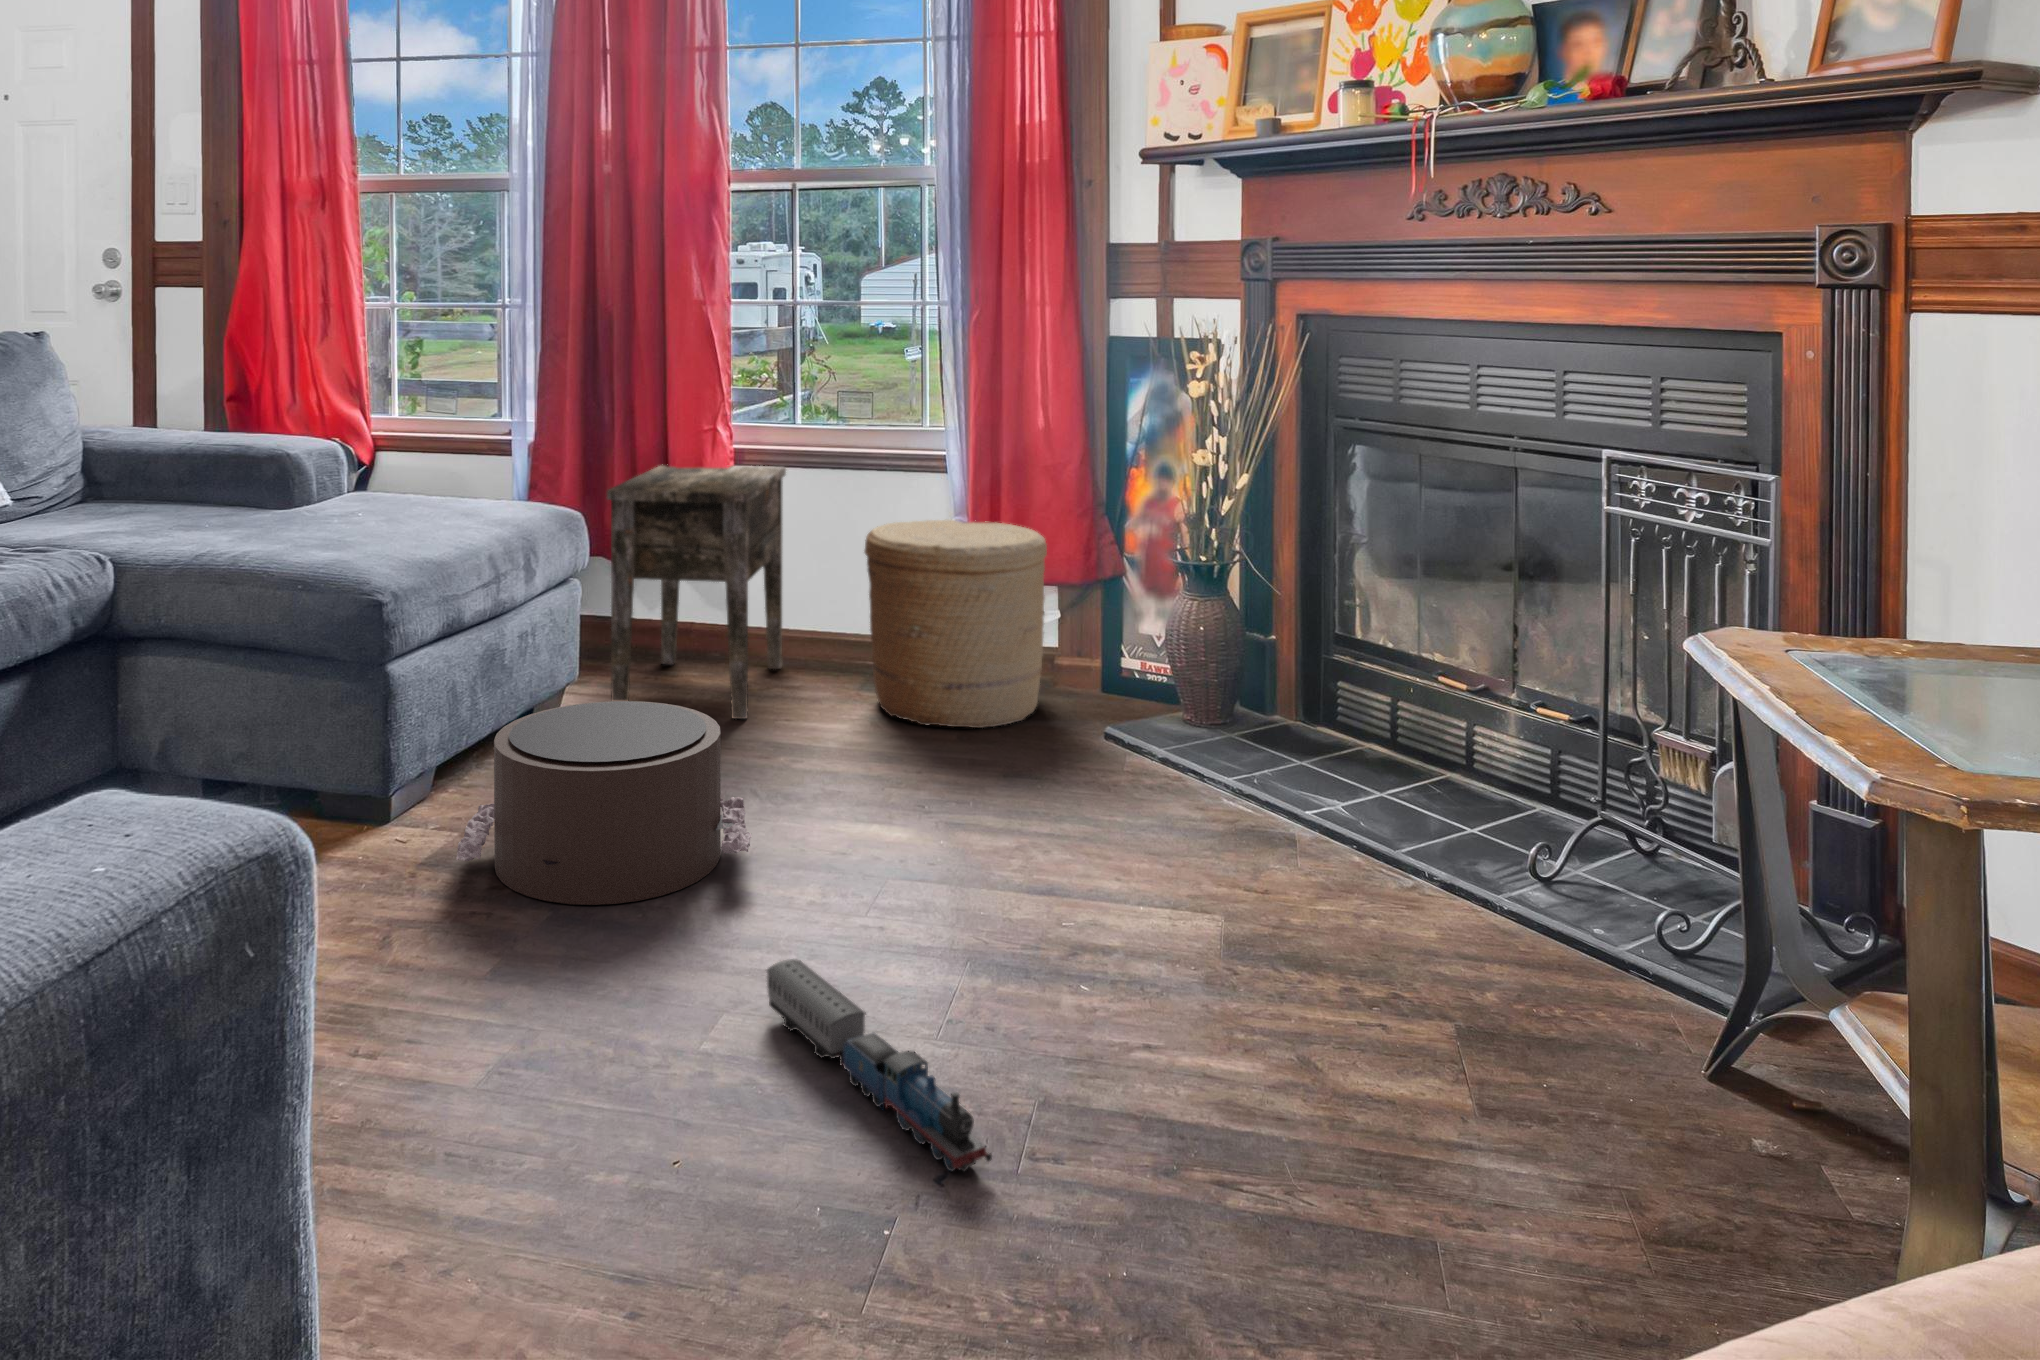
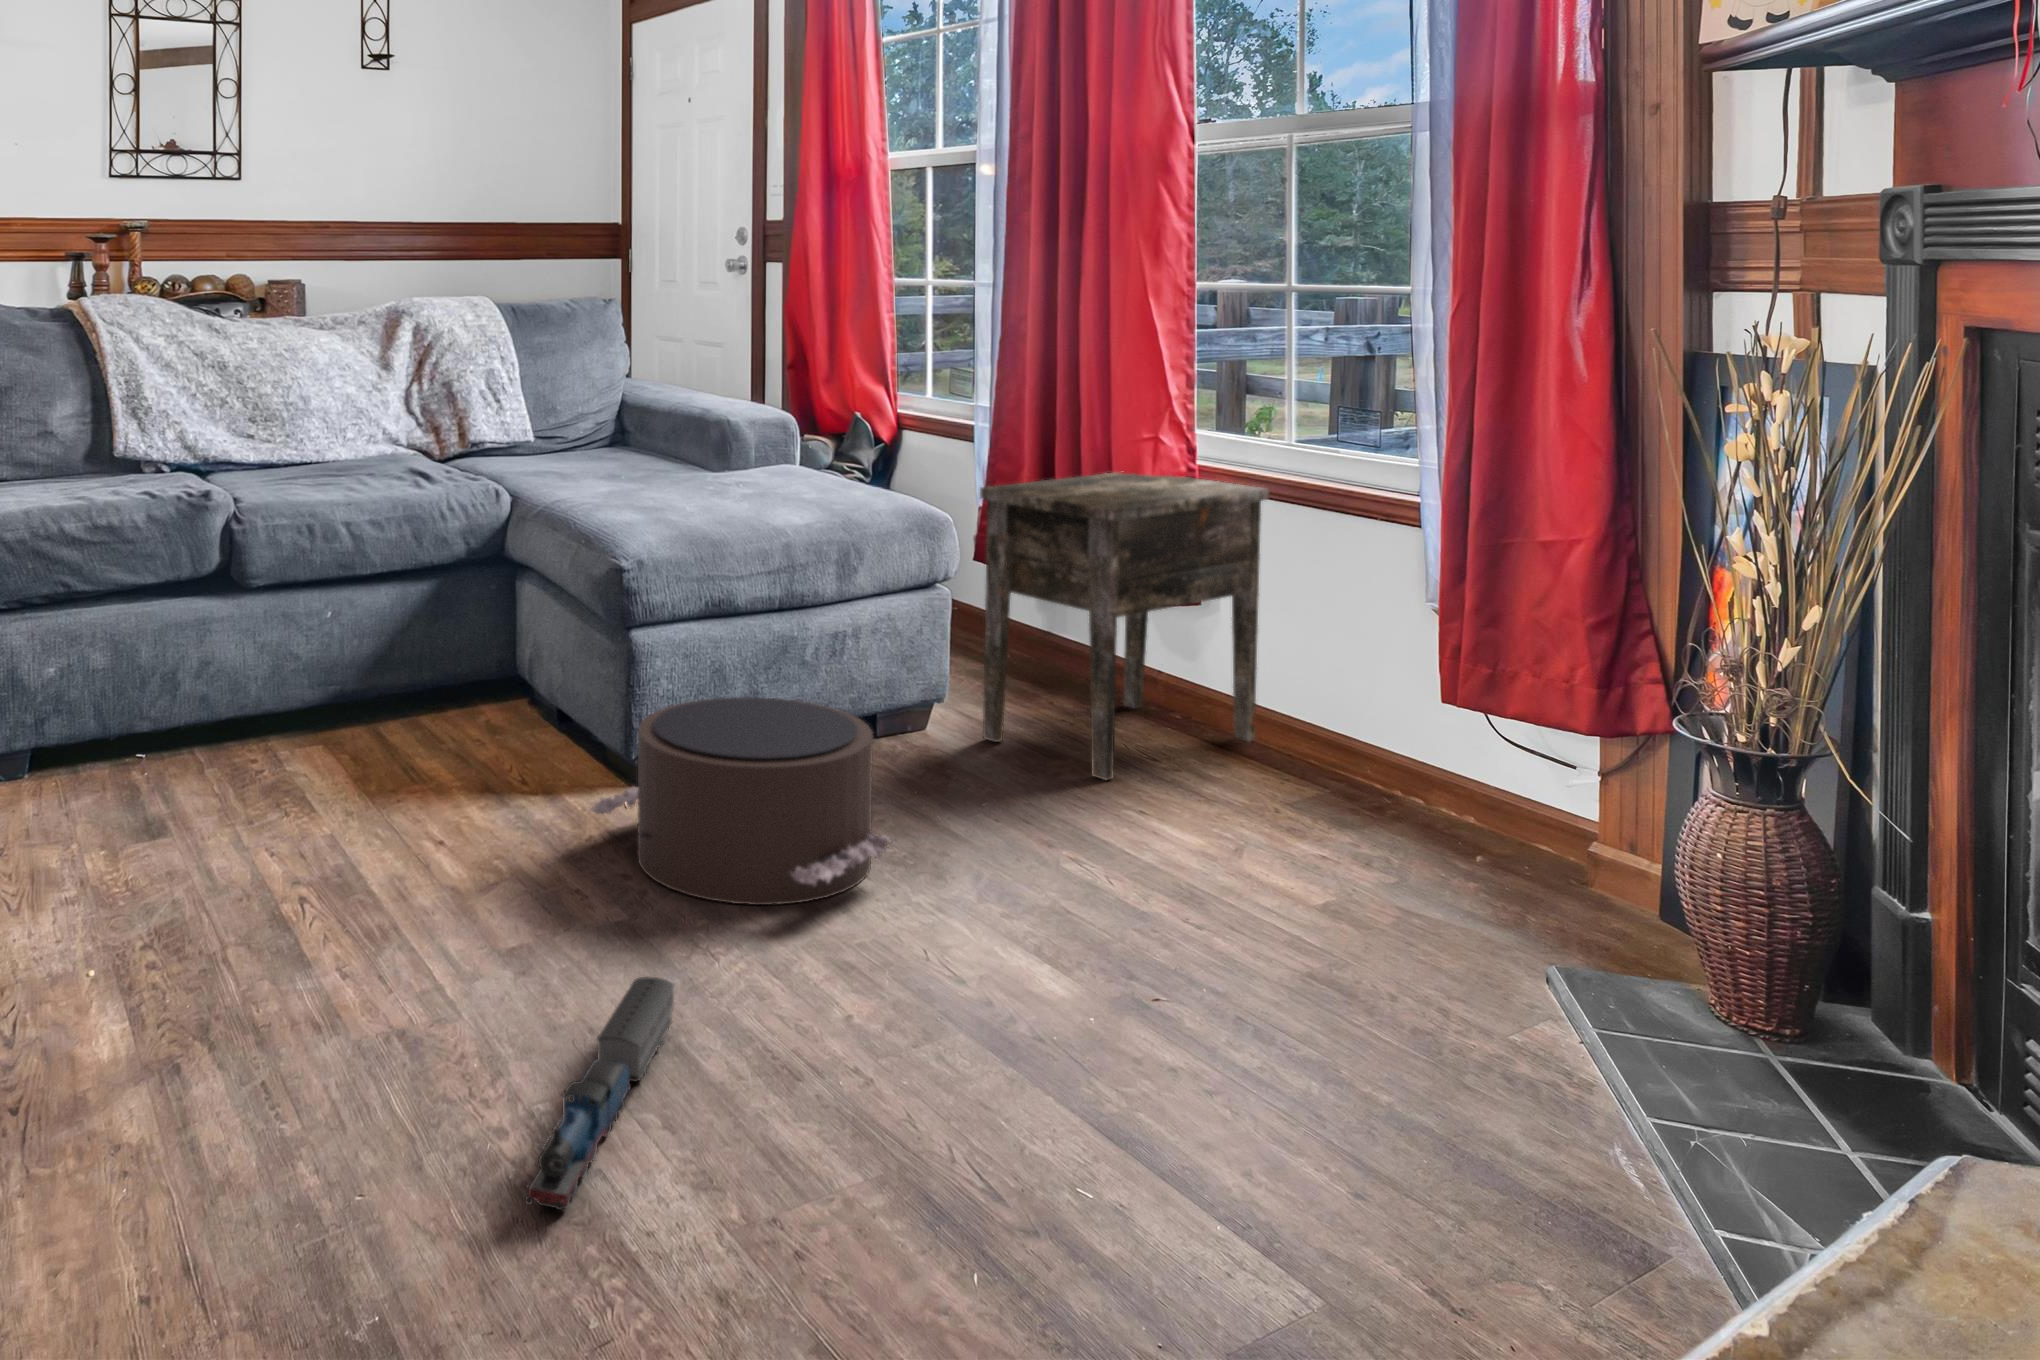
woven basket: present [864,520,1047,728] -> none [1261,576,1540,877]

